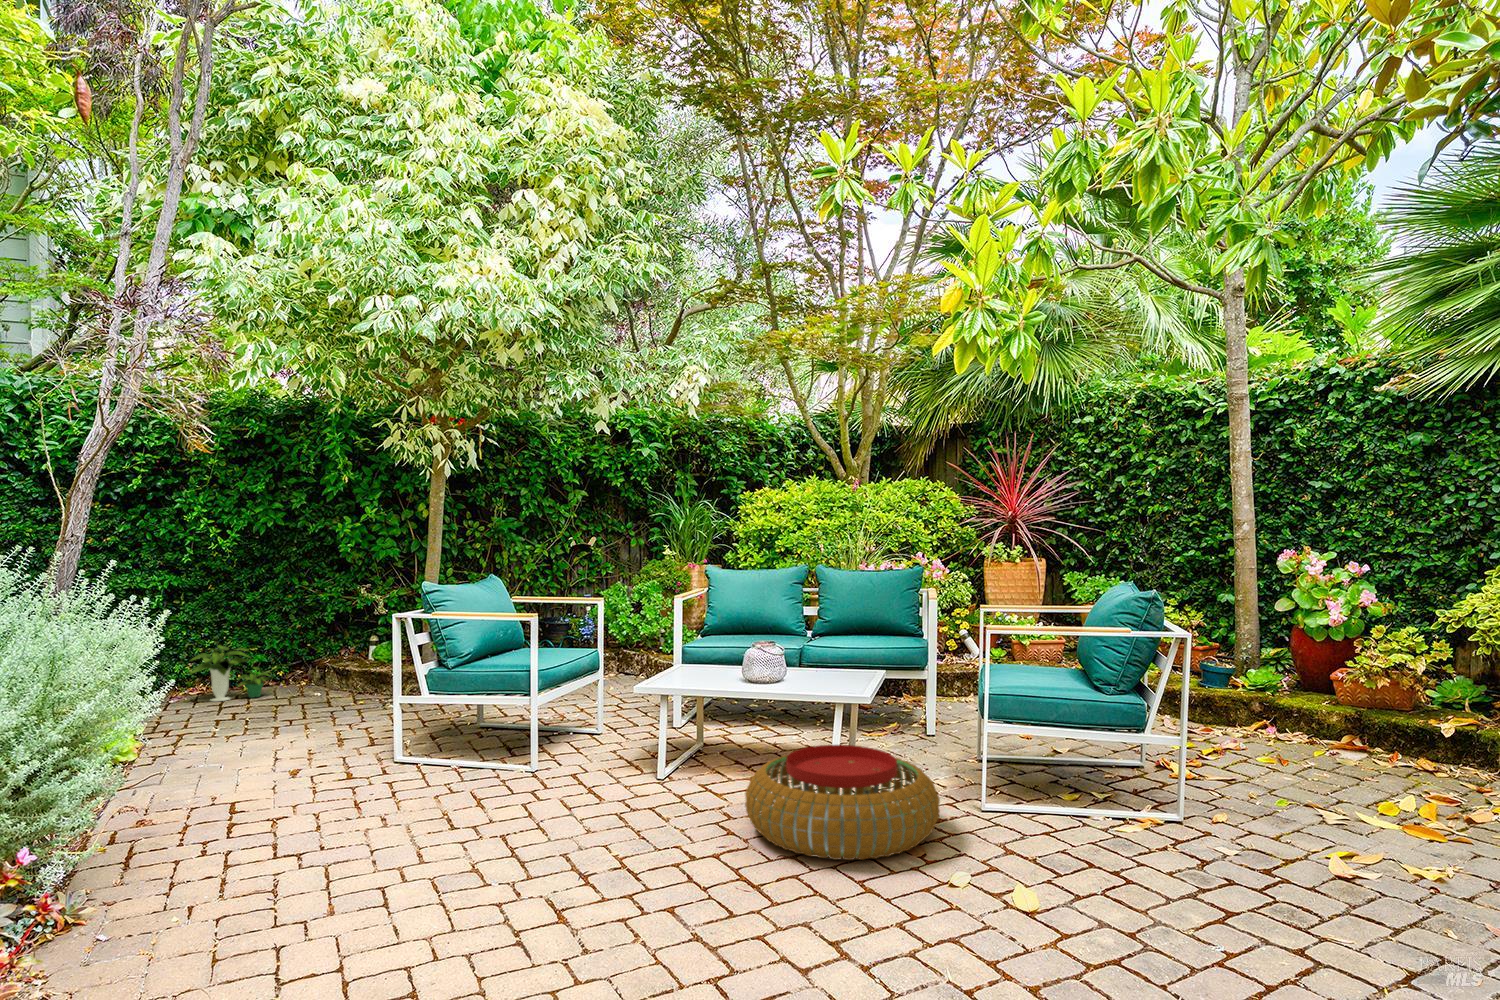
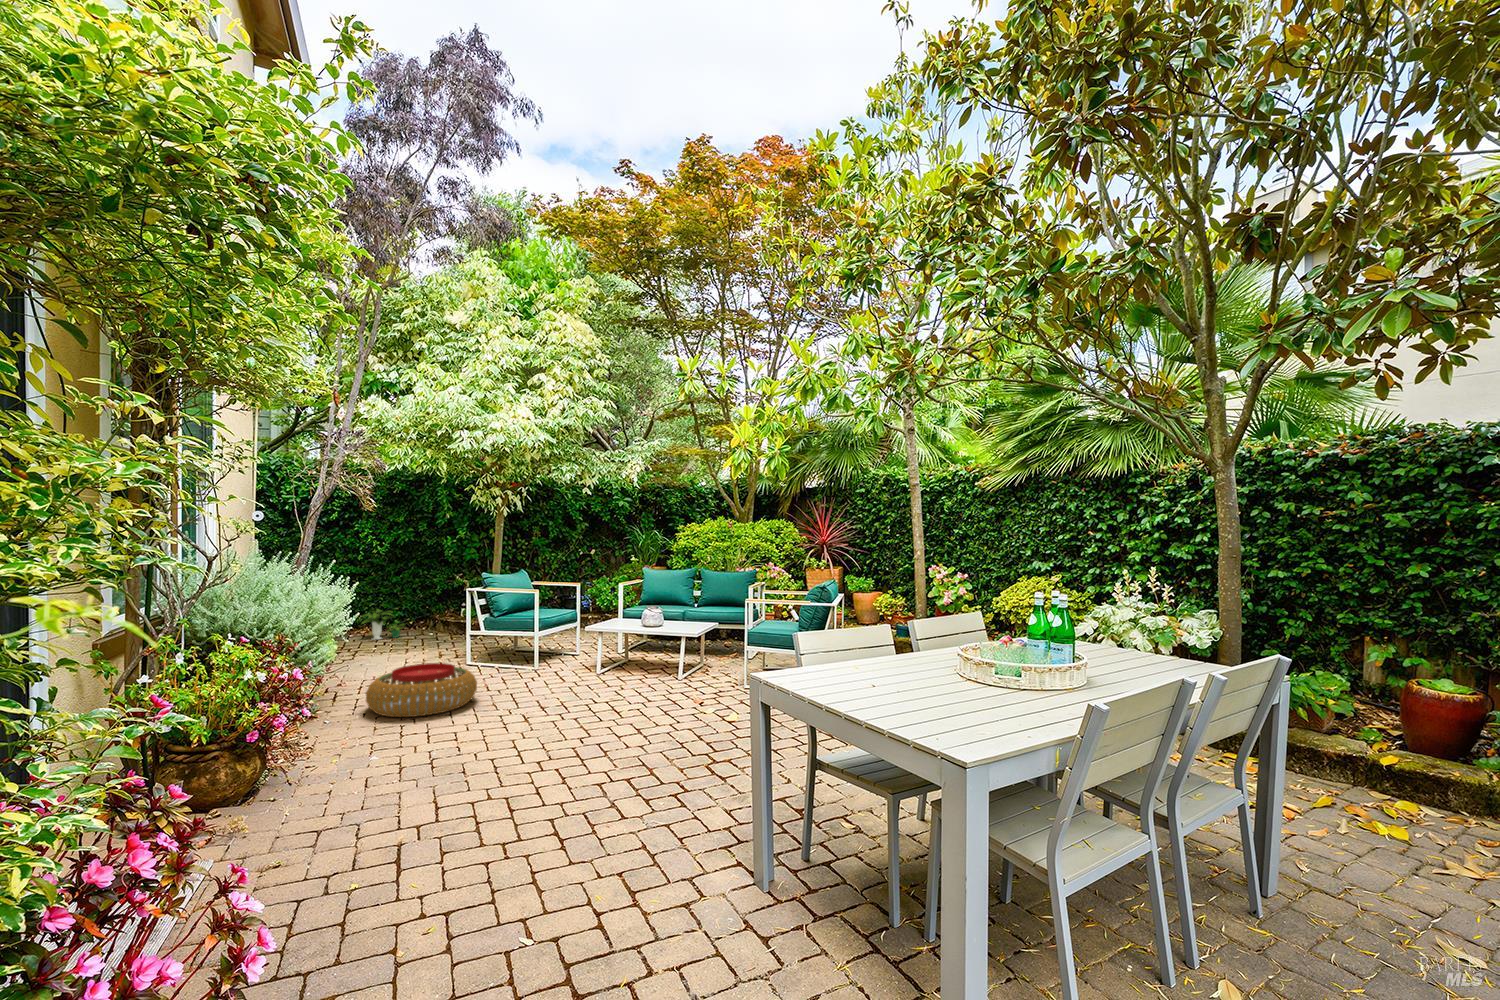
pouf: present [745,745,940,860] -> present [366,663,477,717]

